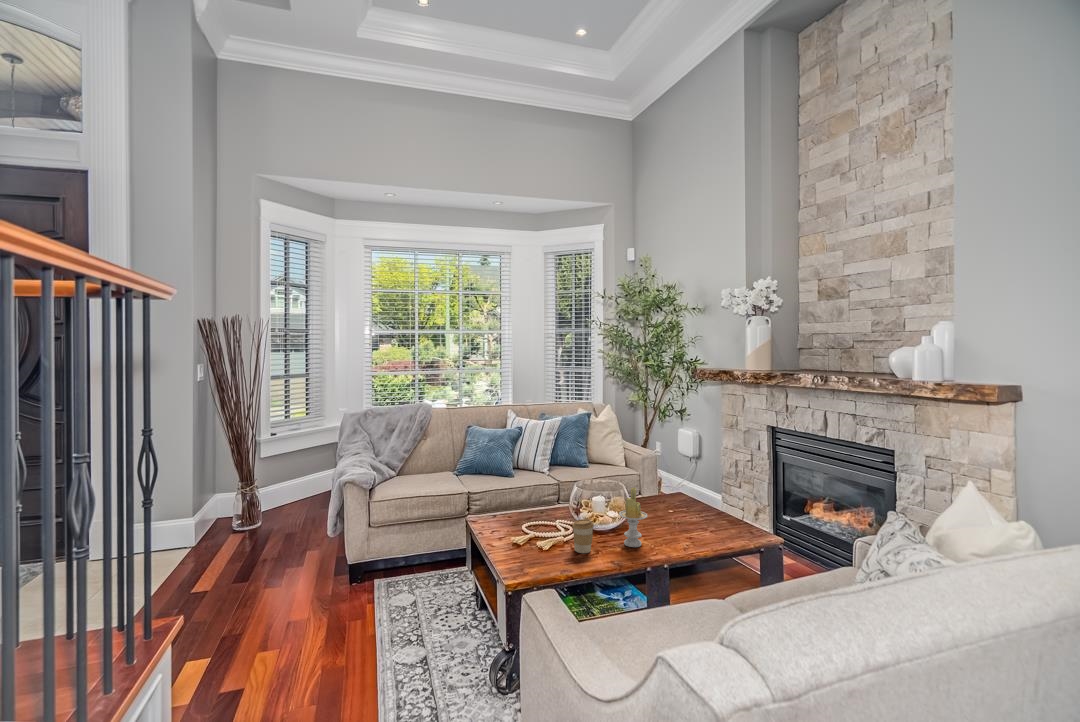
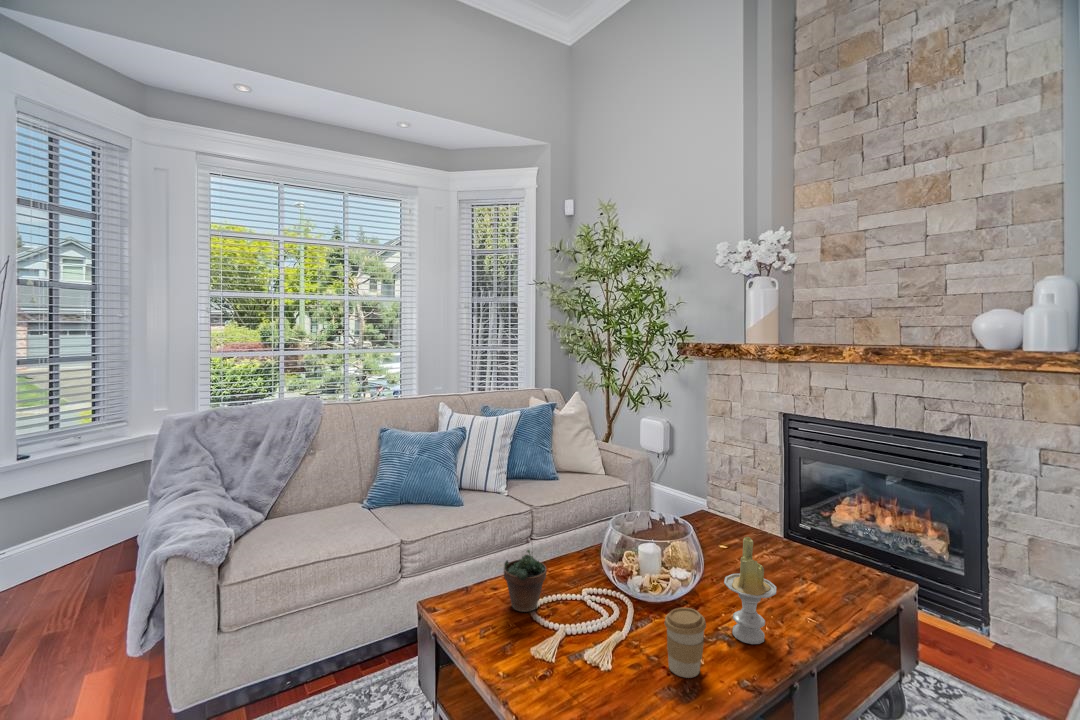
succulent plant: none [506,482,531,524] -> present [504,536,546,612]

